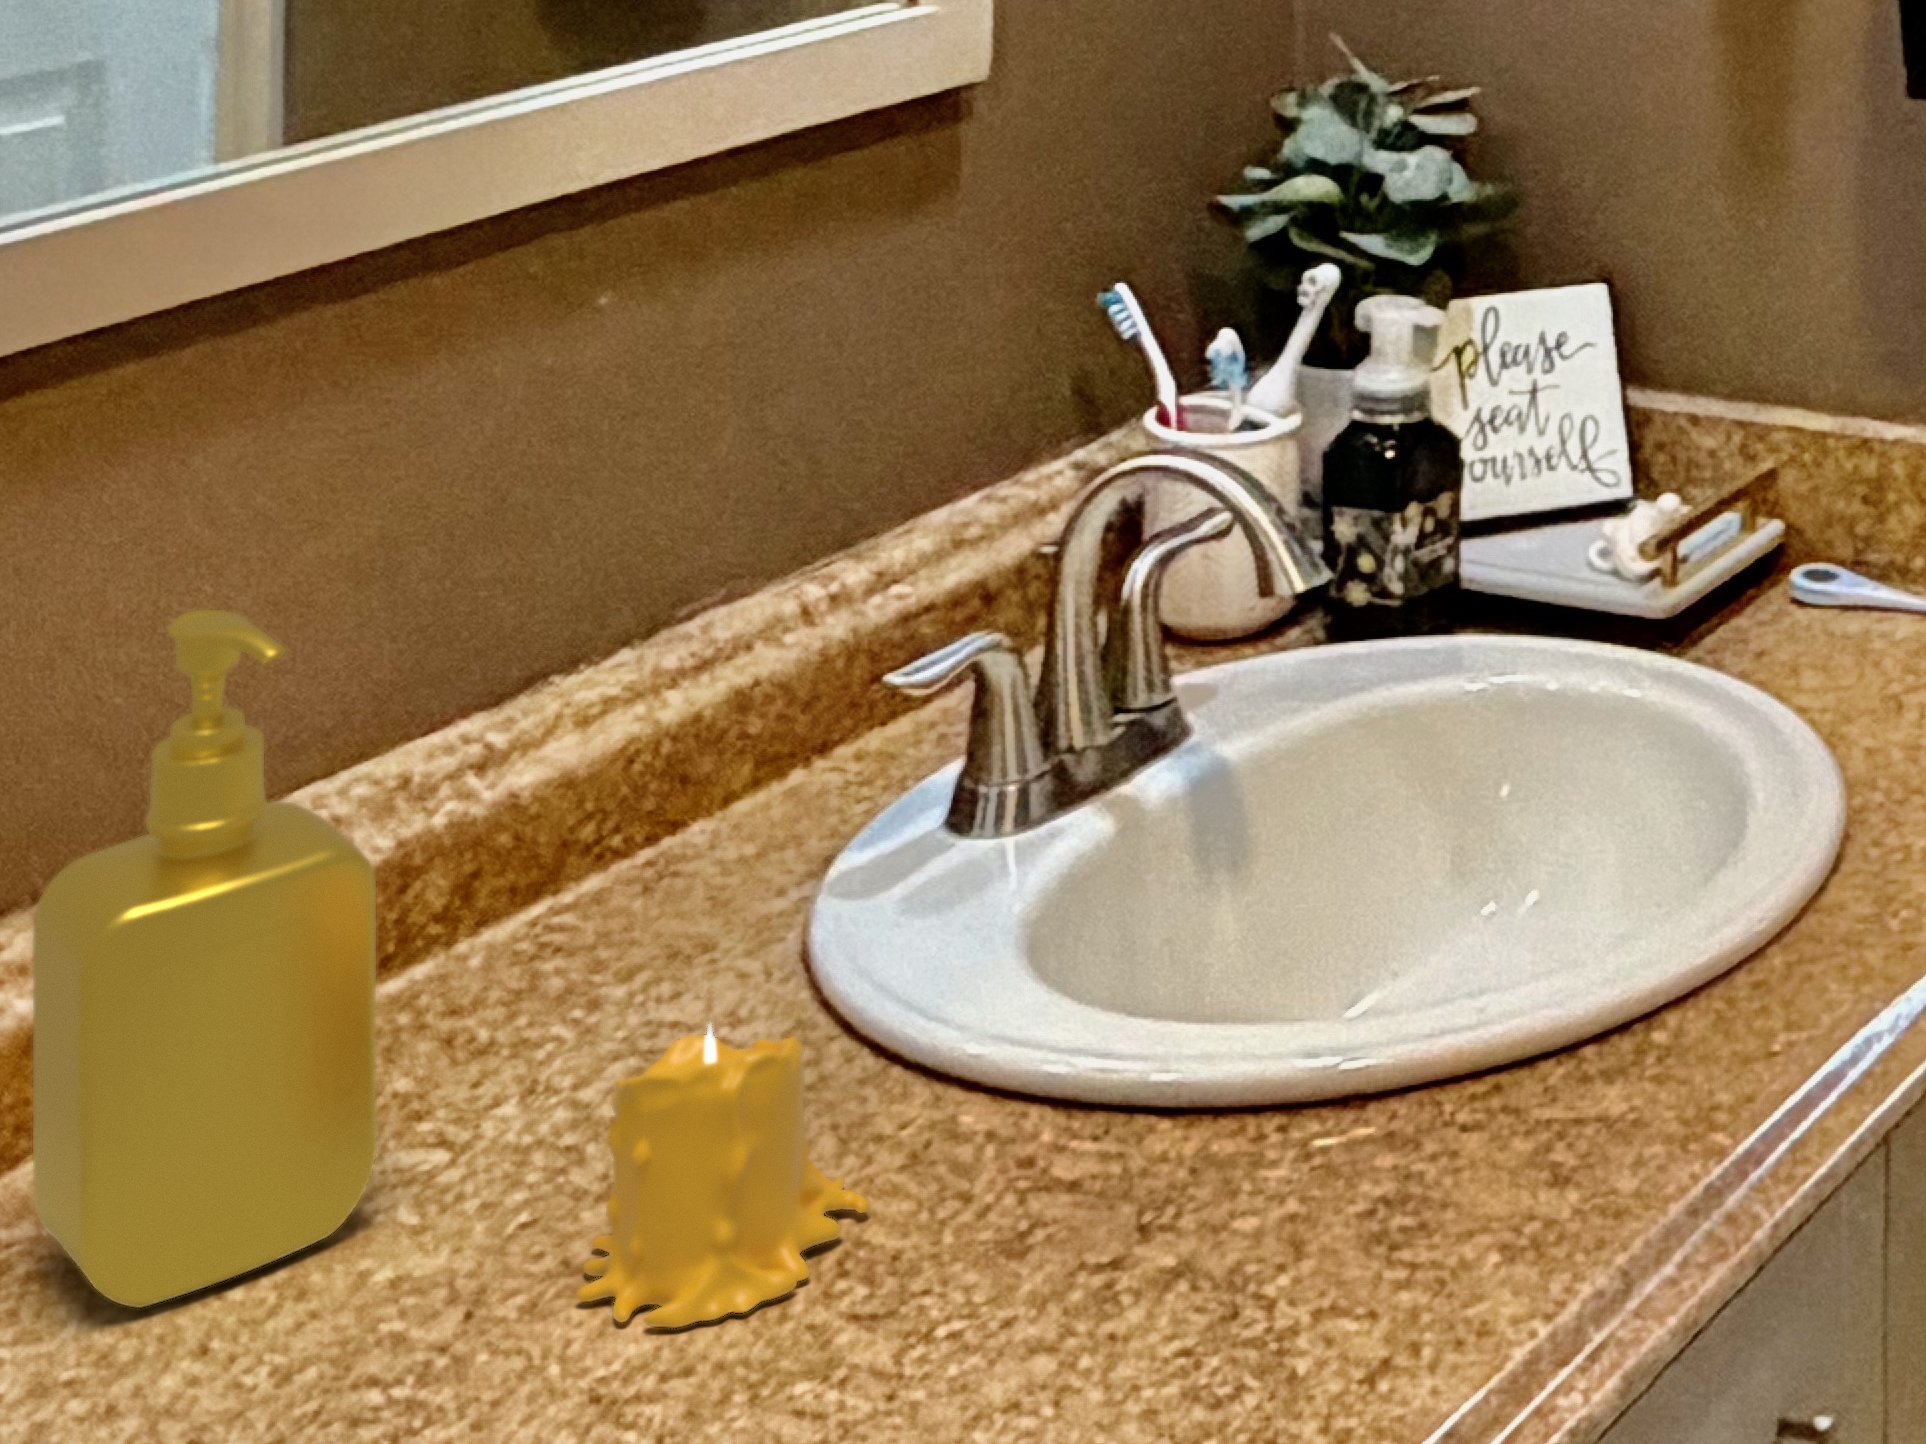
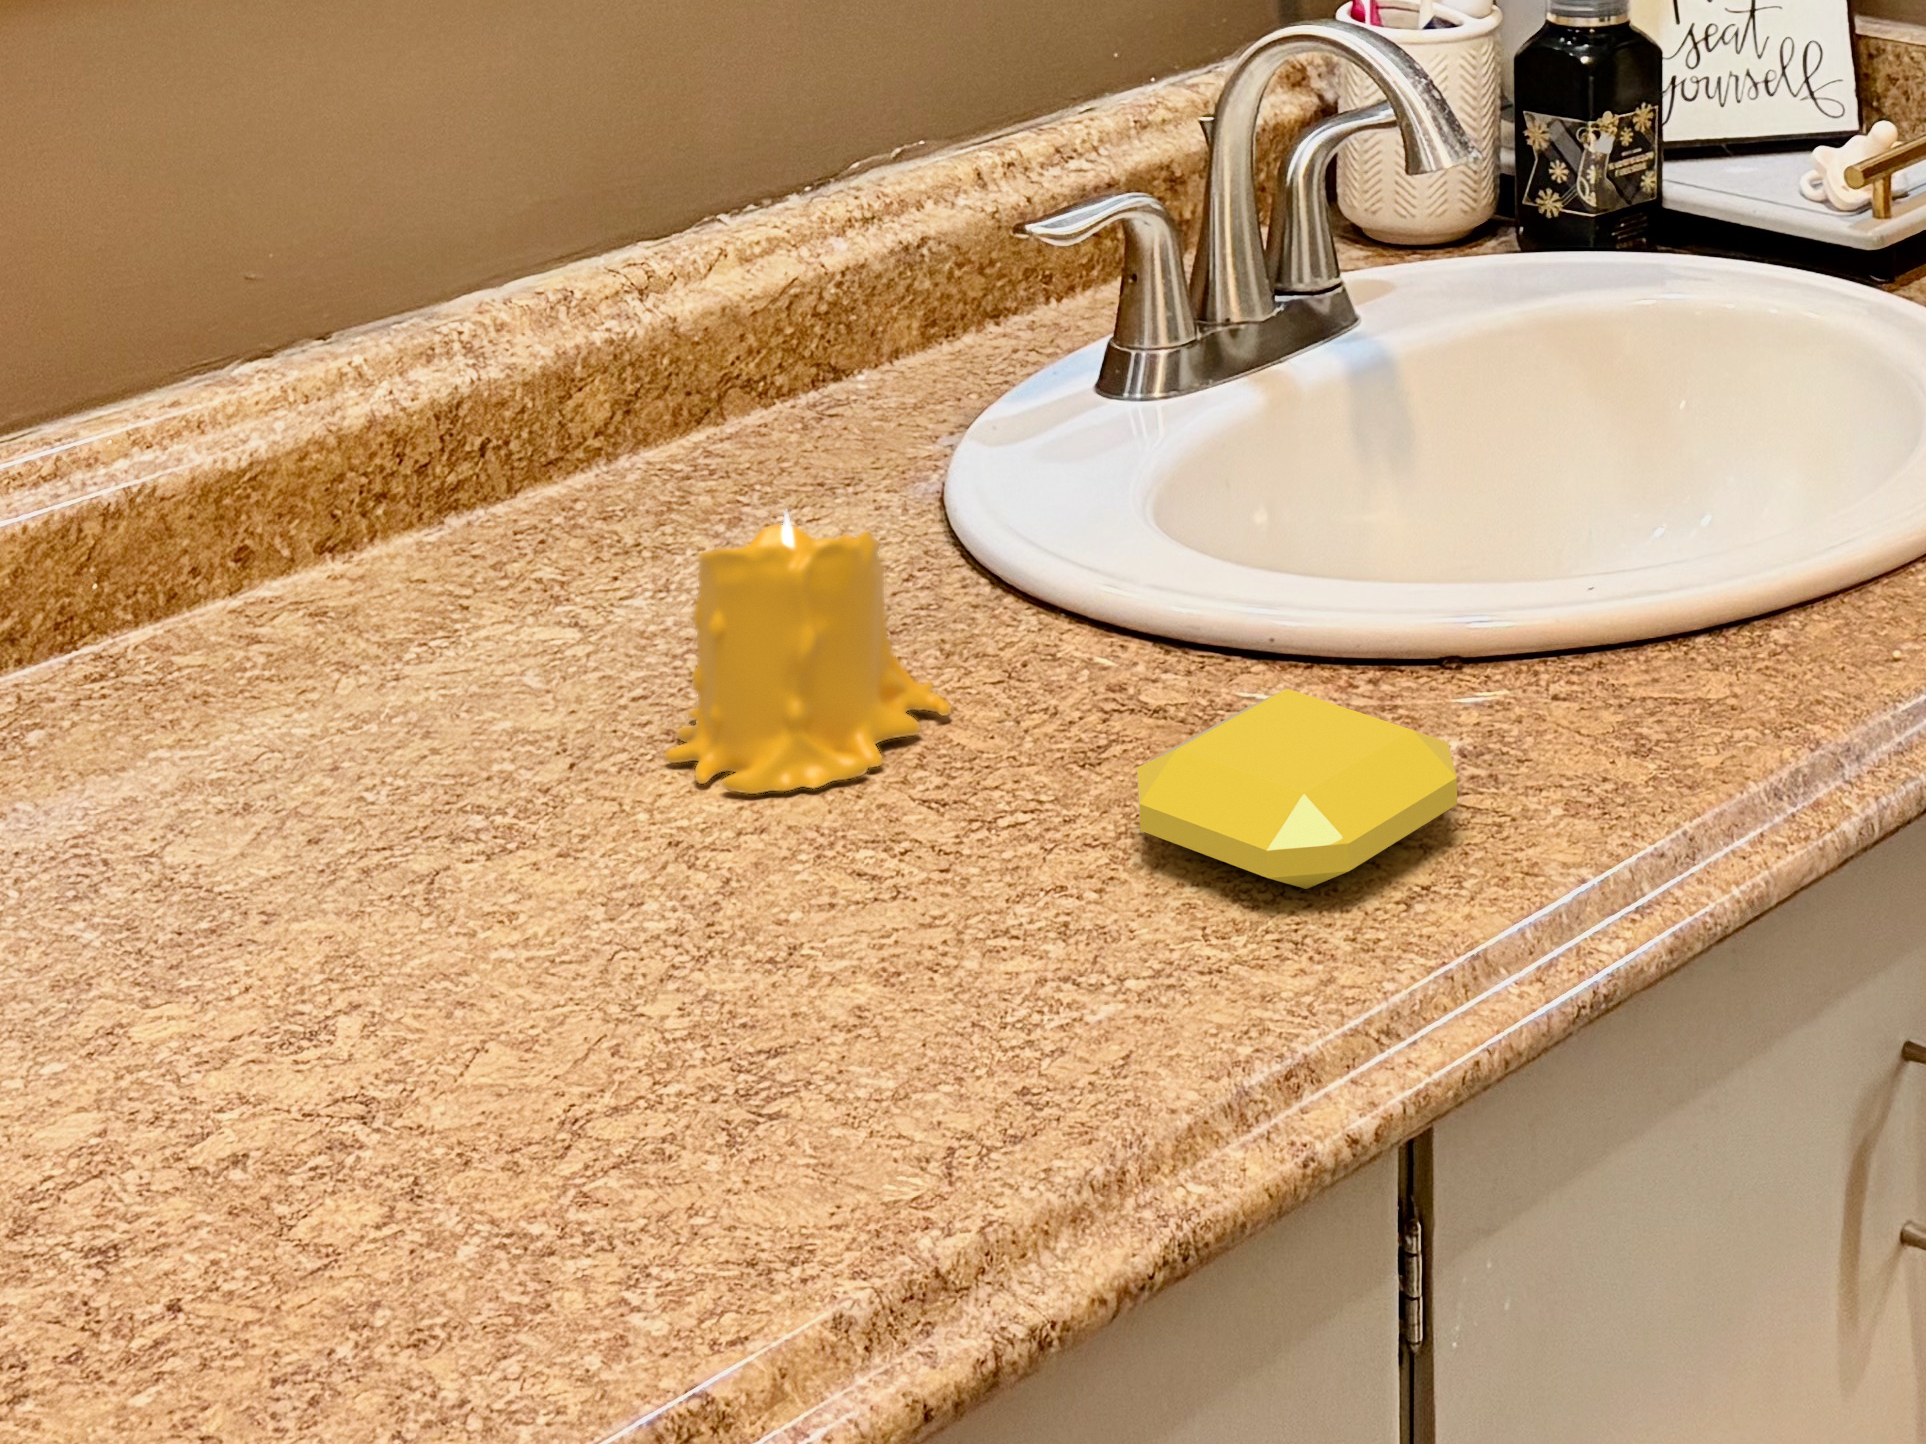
soap dispenser: present [33,610,377,1308] -> none [185,73,502,721]
soap bar: none [1088,1150,1404,1359] -> present [1137,689,1457,889]

